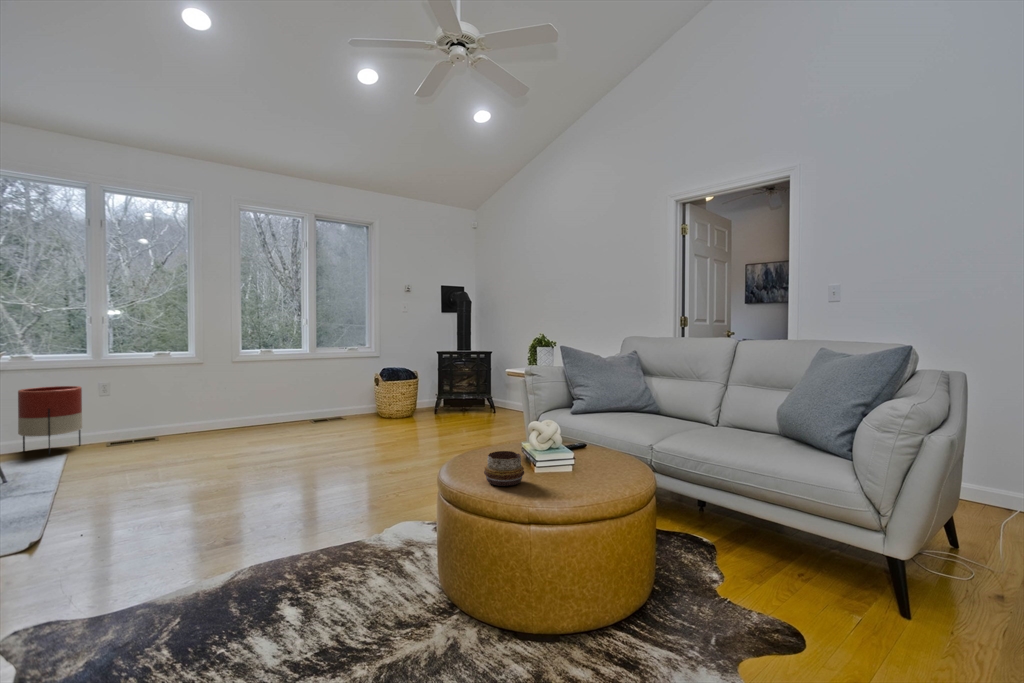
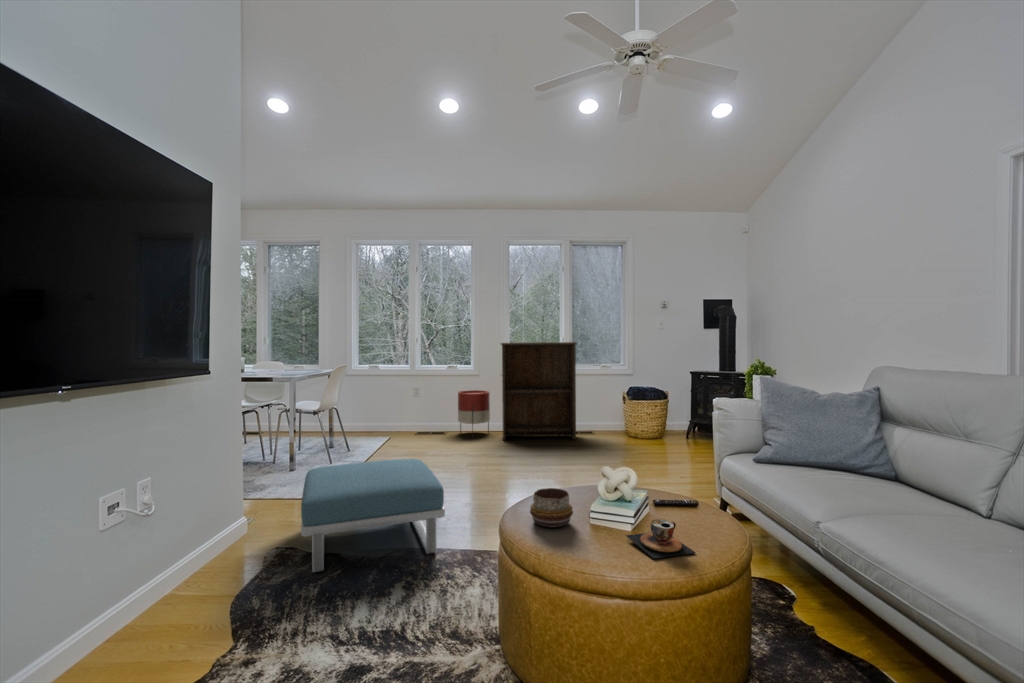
bookshelf: none [237,321,335,436] -> present [501,342,577,440]
planter: present [18,386,82,456] -> present [458,390,490,432]
teacup: none [573,459,625,488] -> present [626,519,695,558]
footstool: none [37,463,302,636] -> present [301,459,445,572]

